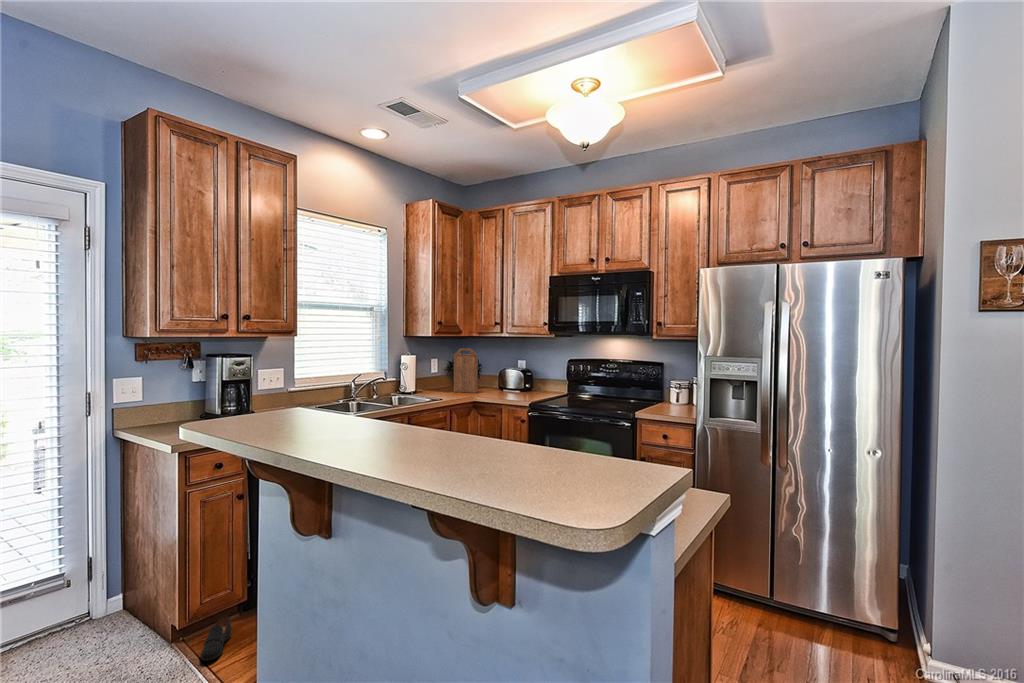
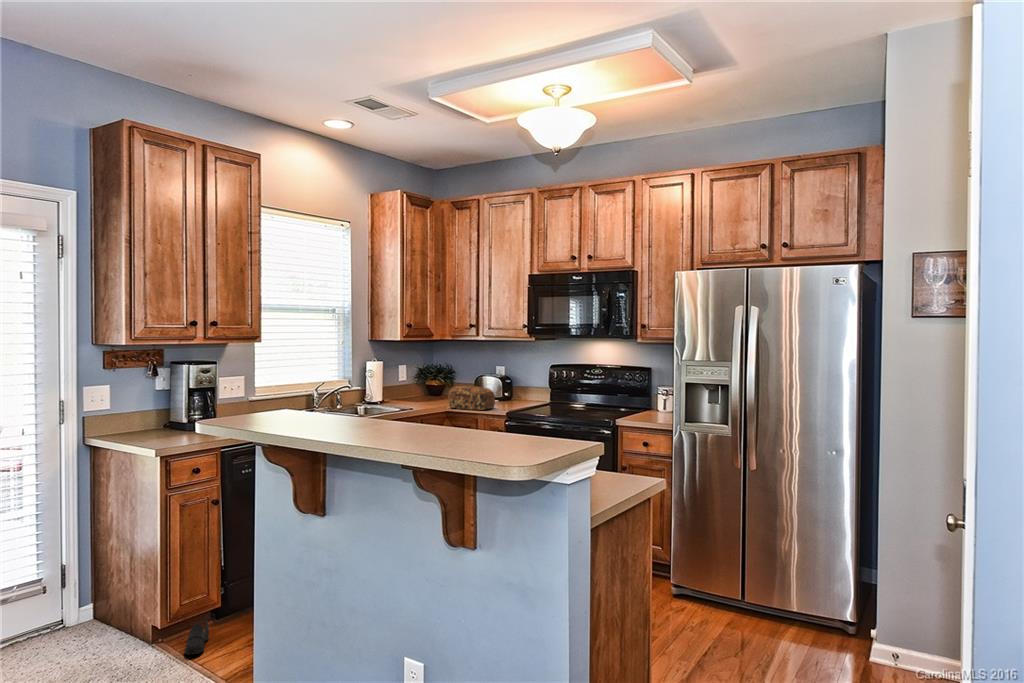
cutting board: present [454,348,478,393] -> none [424,354,451,403]
bread loaf: none [475,378,518,400] -> present [448,386,495,410]

